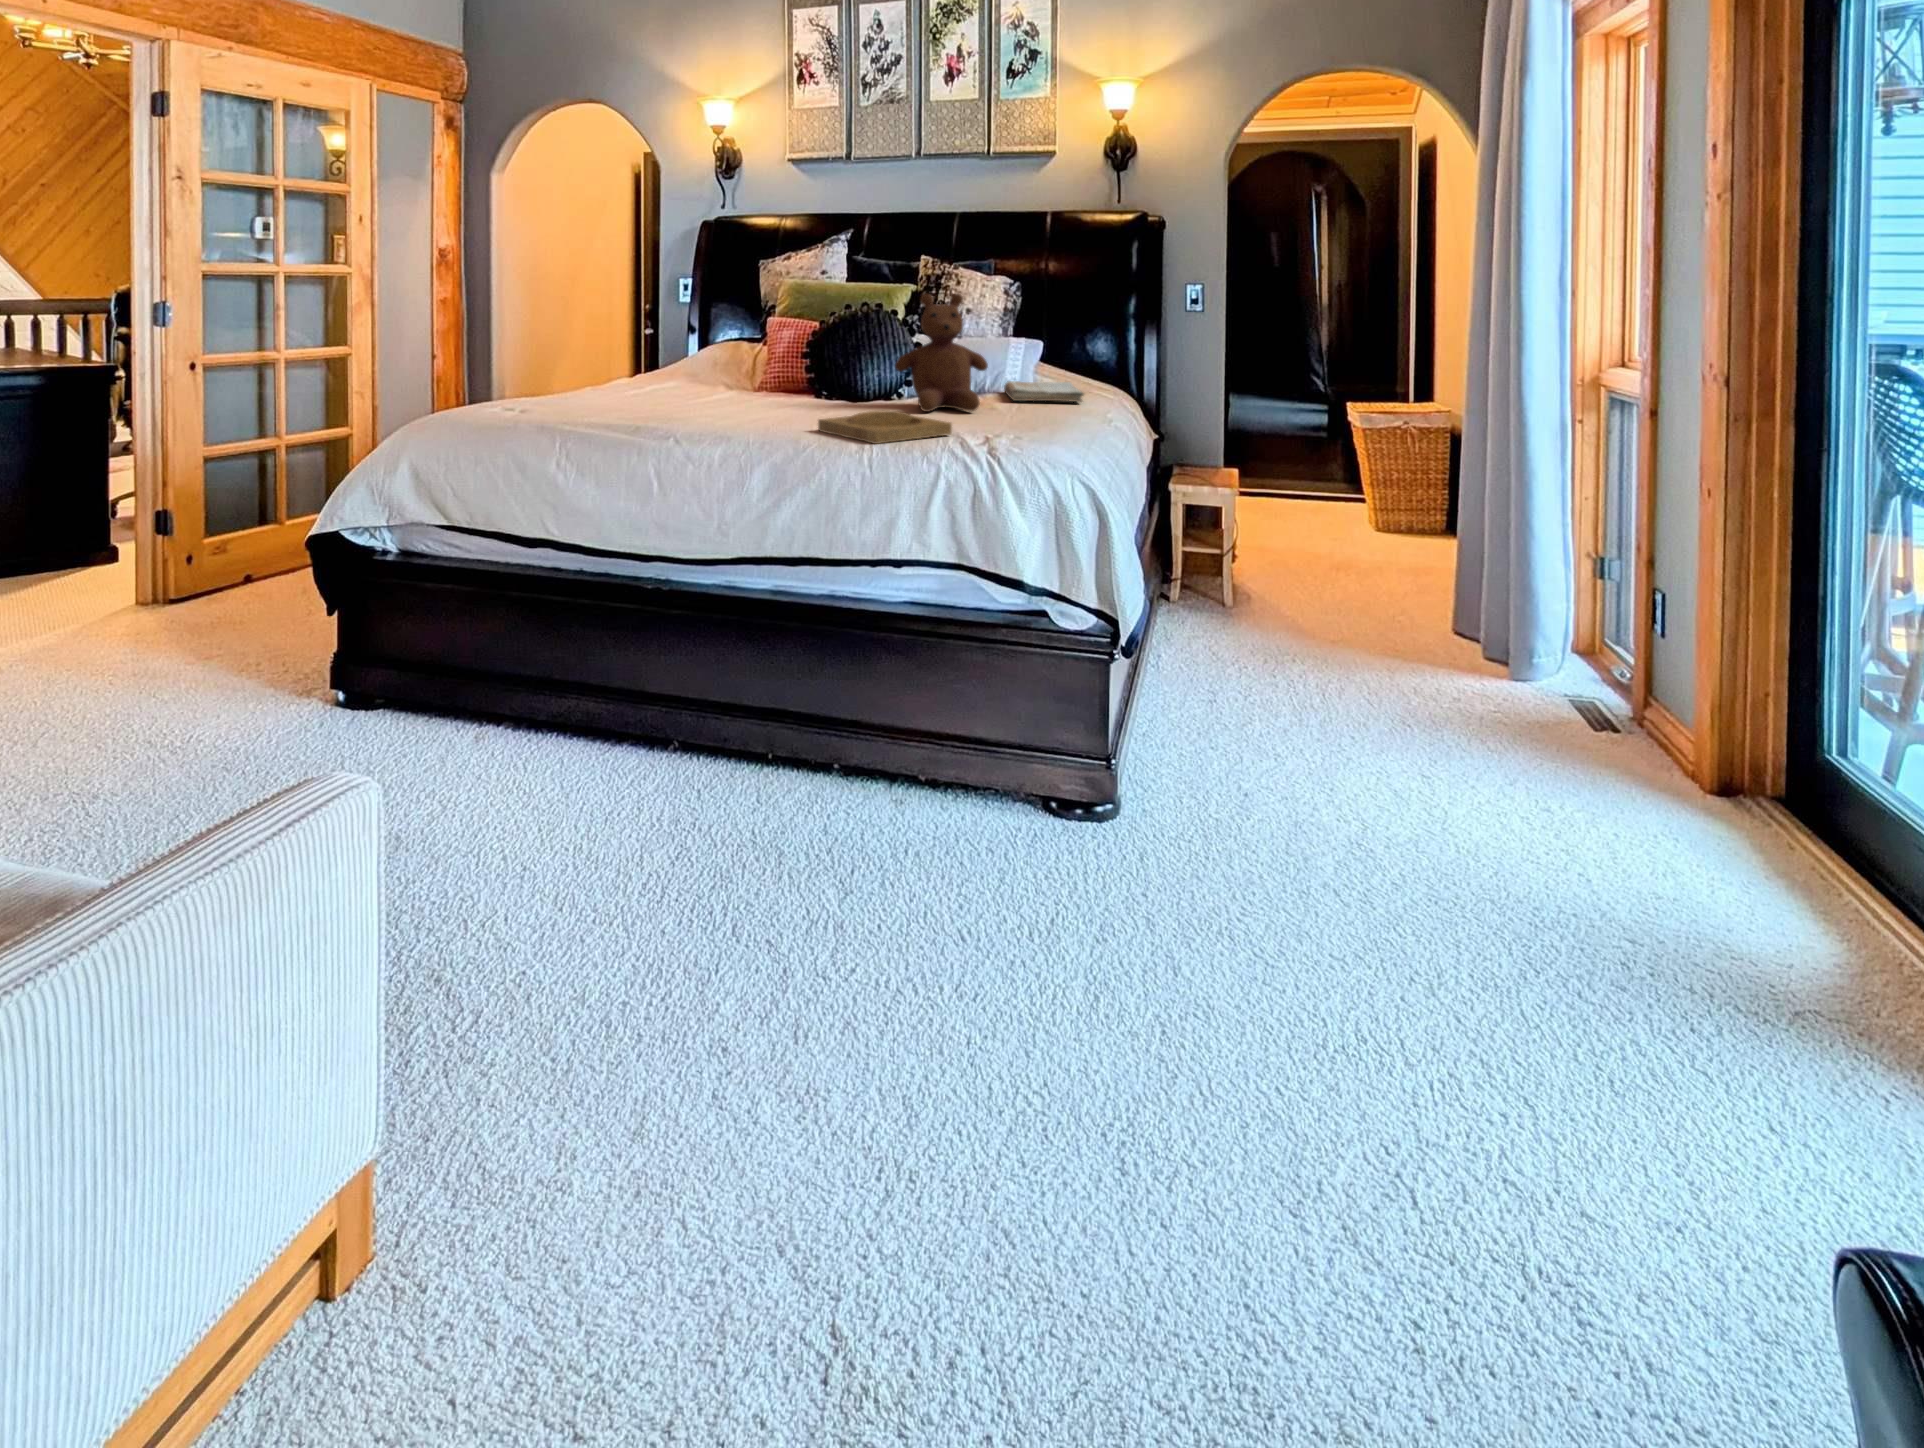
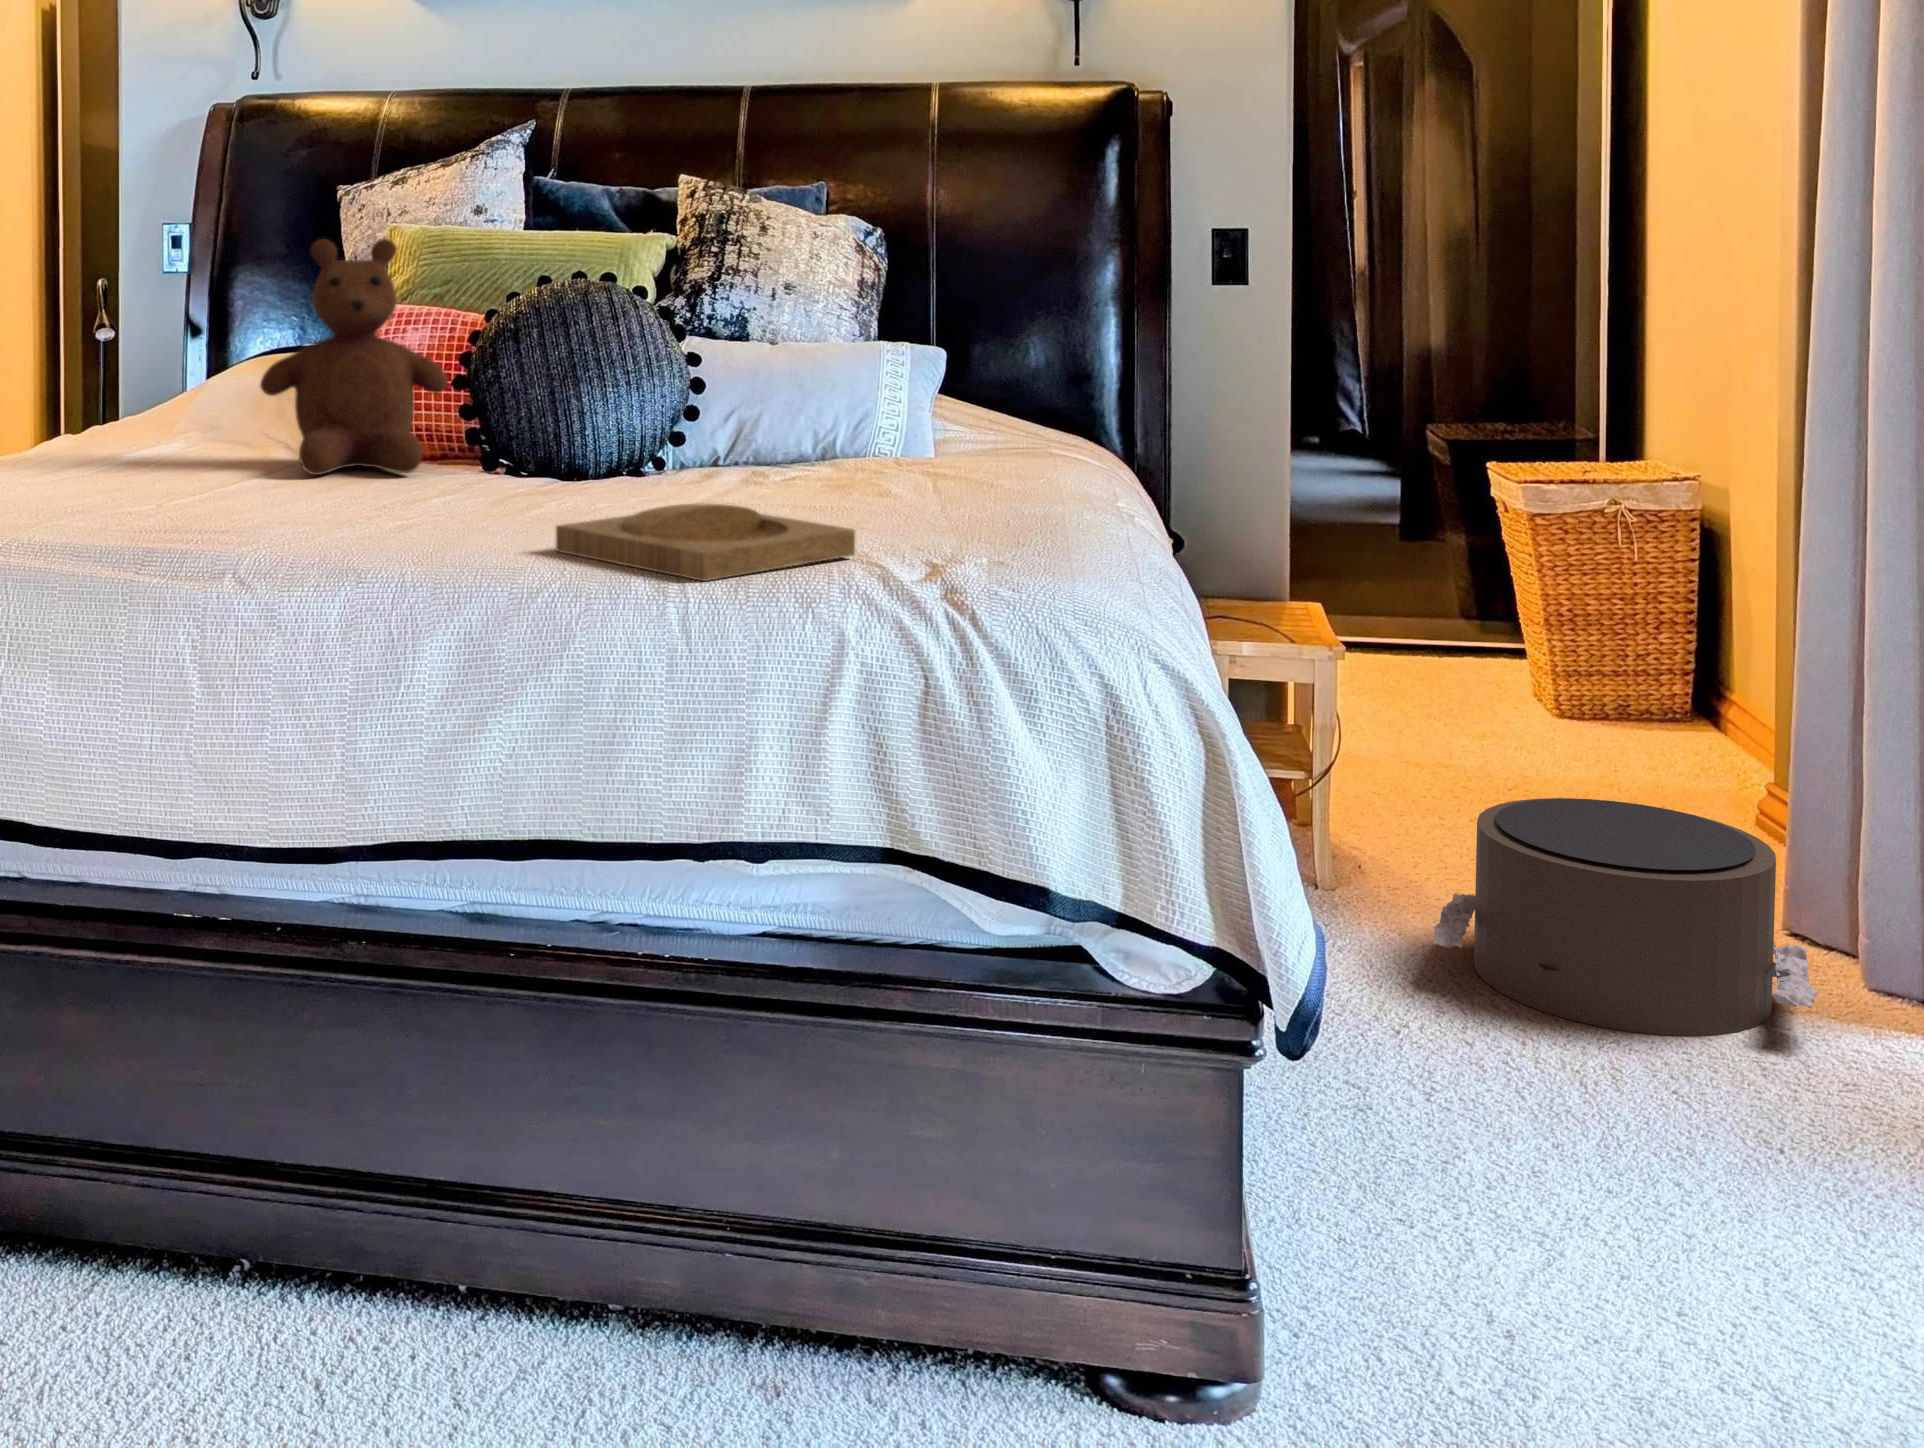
teddy bear: present [895,294,988,412] -> present [260,239,448,475]
book: present [1004,381,1084,402] -> none [887,432,1075,475]
pouf: none [1261,563,1445,676] -> present [1434,798,1817,1036]

